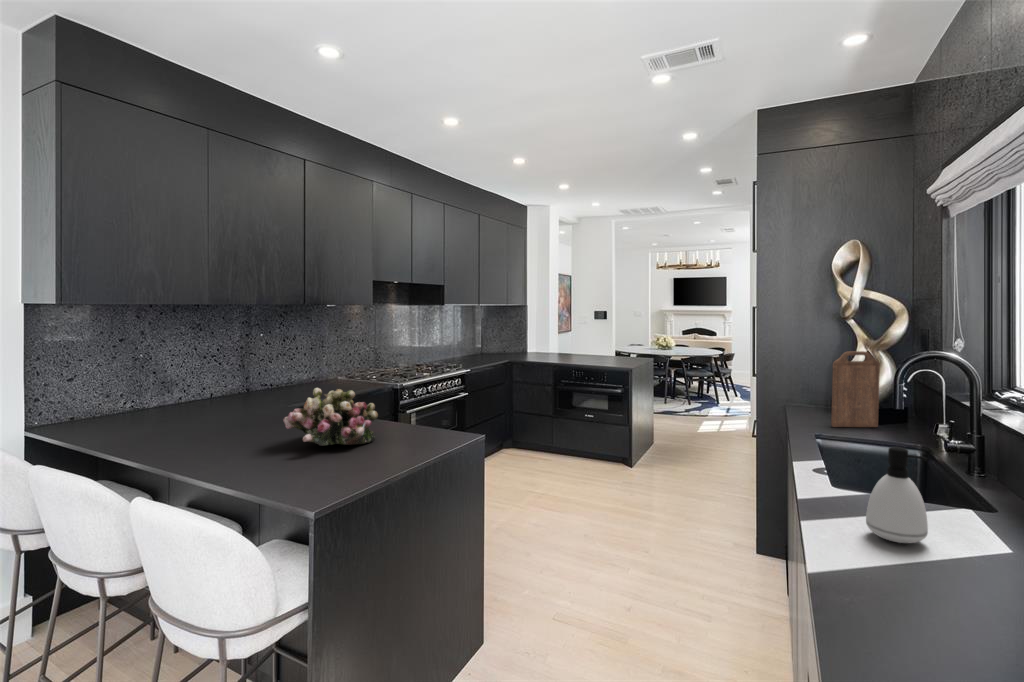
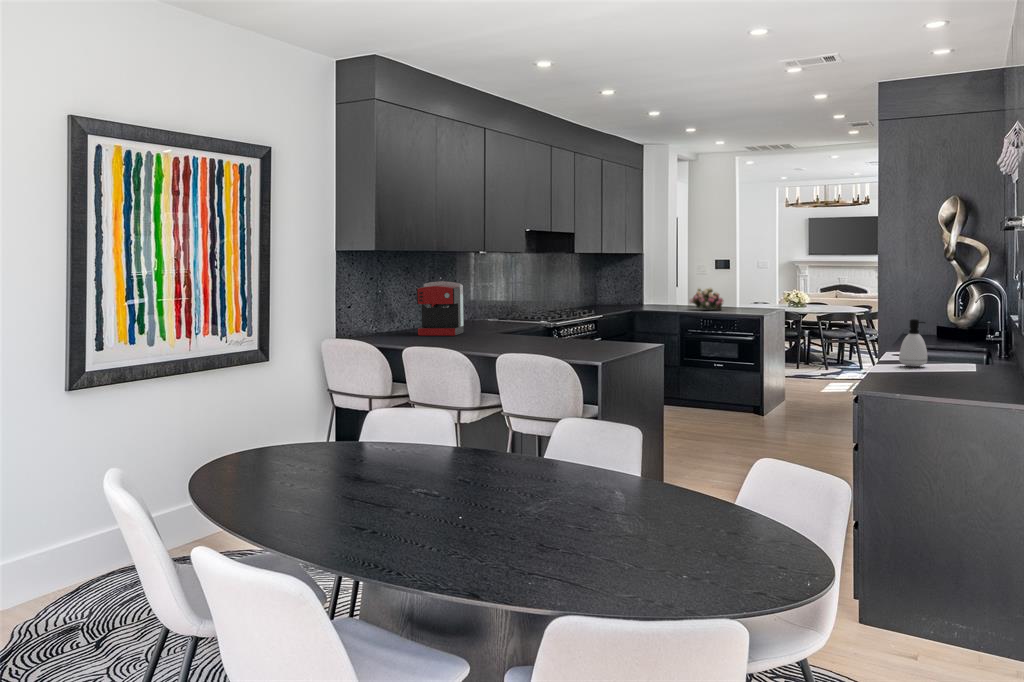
coffee maker: none [173,342,255,415] -> present [417,281,464,336]
cutting board: present [831,351,880,427] -> none [924,284,962,342]
flower arrangement: present [283,388,378,445] -> present [690,288,723,310]

